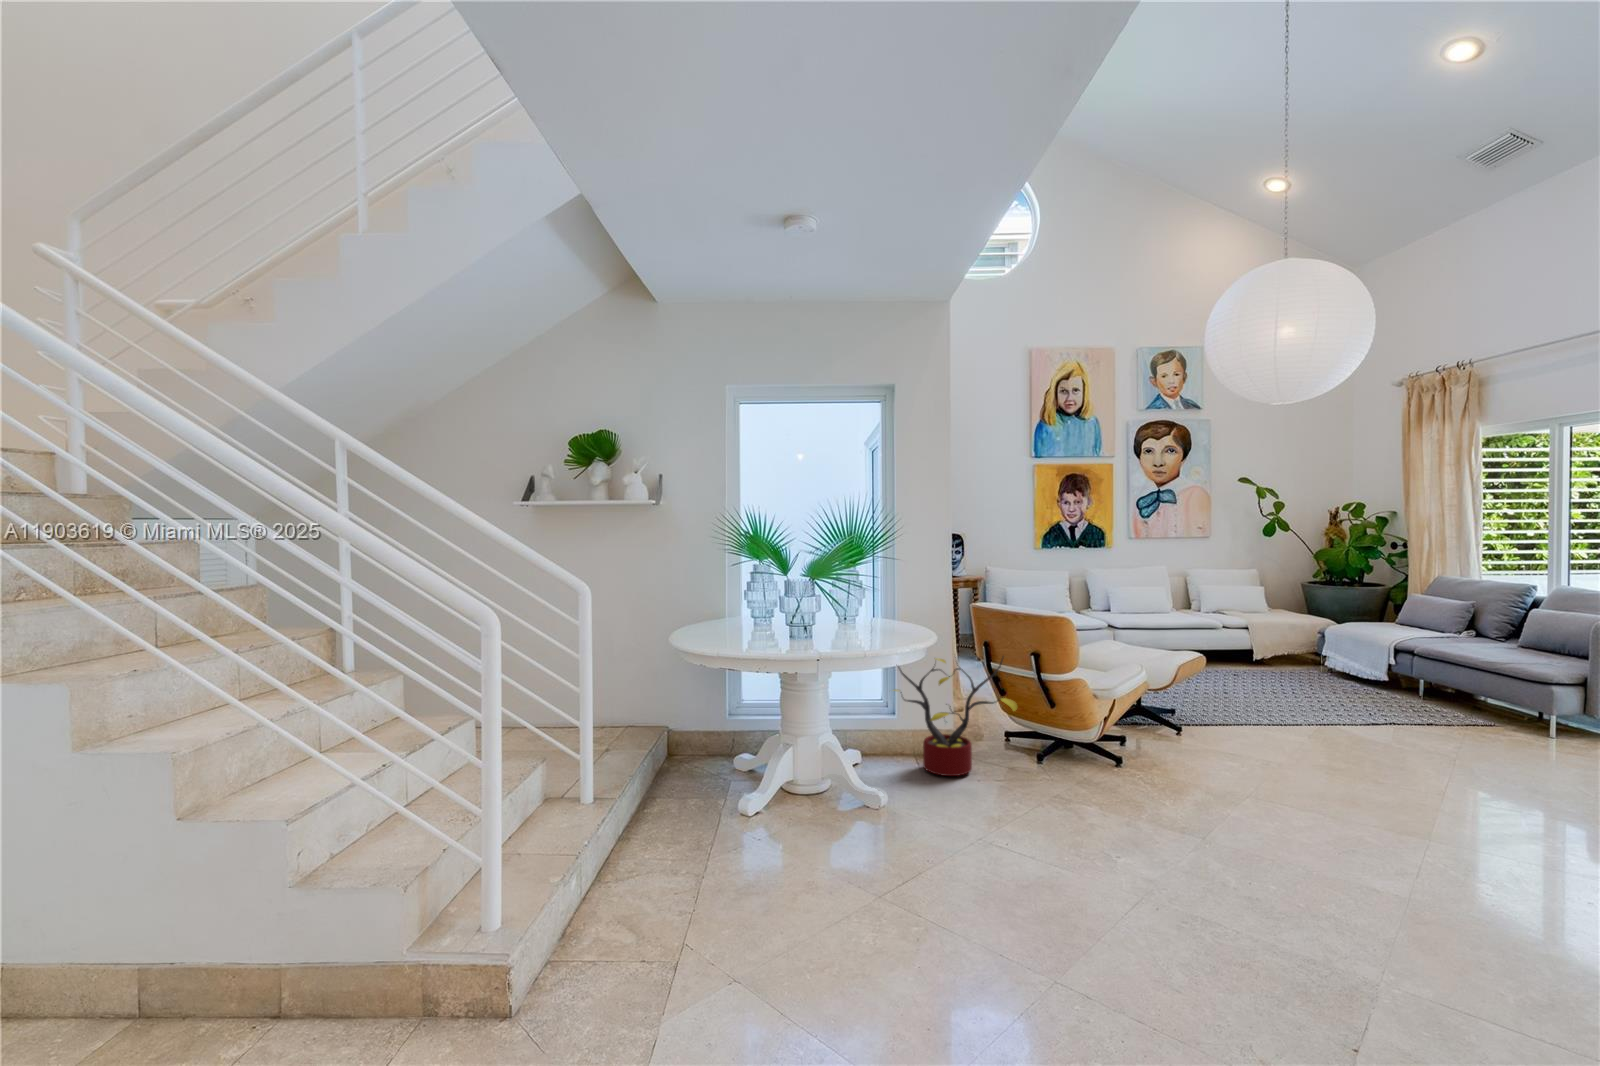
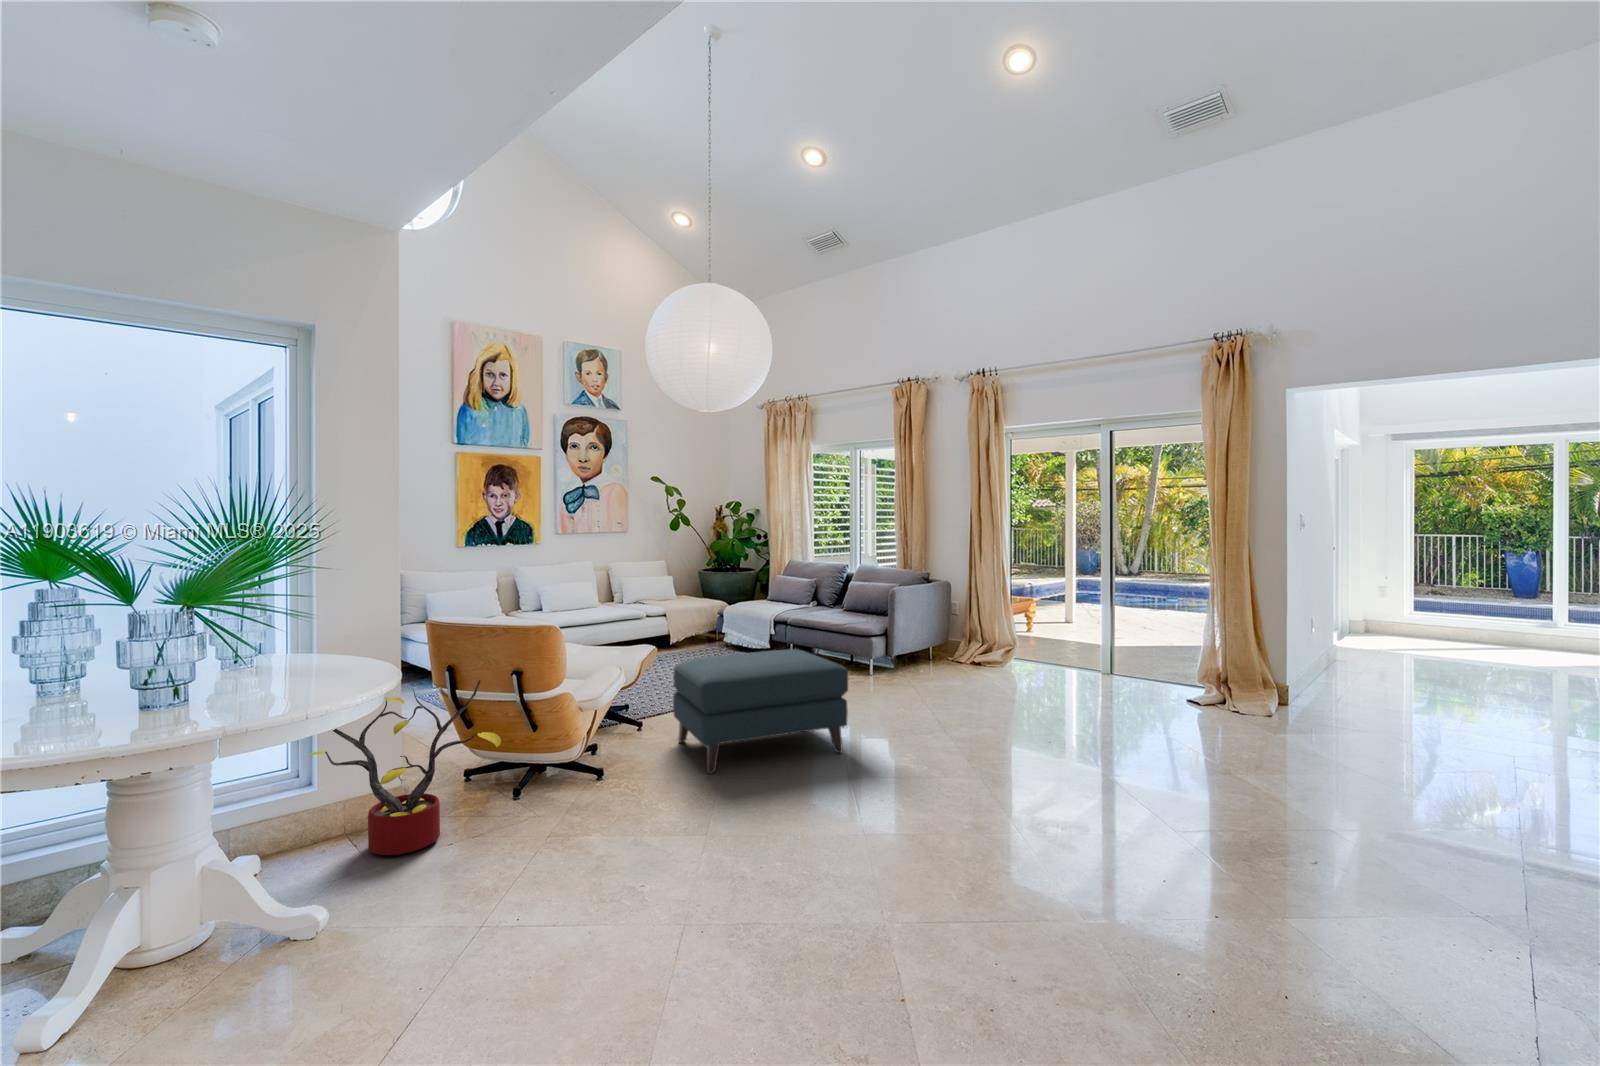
ottoman: none [1206,670,1439,812] -> present [673,649,848,774]

